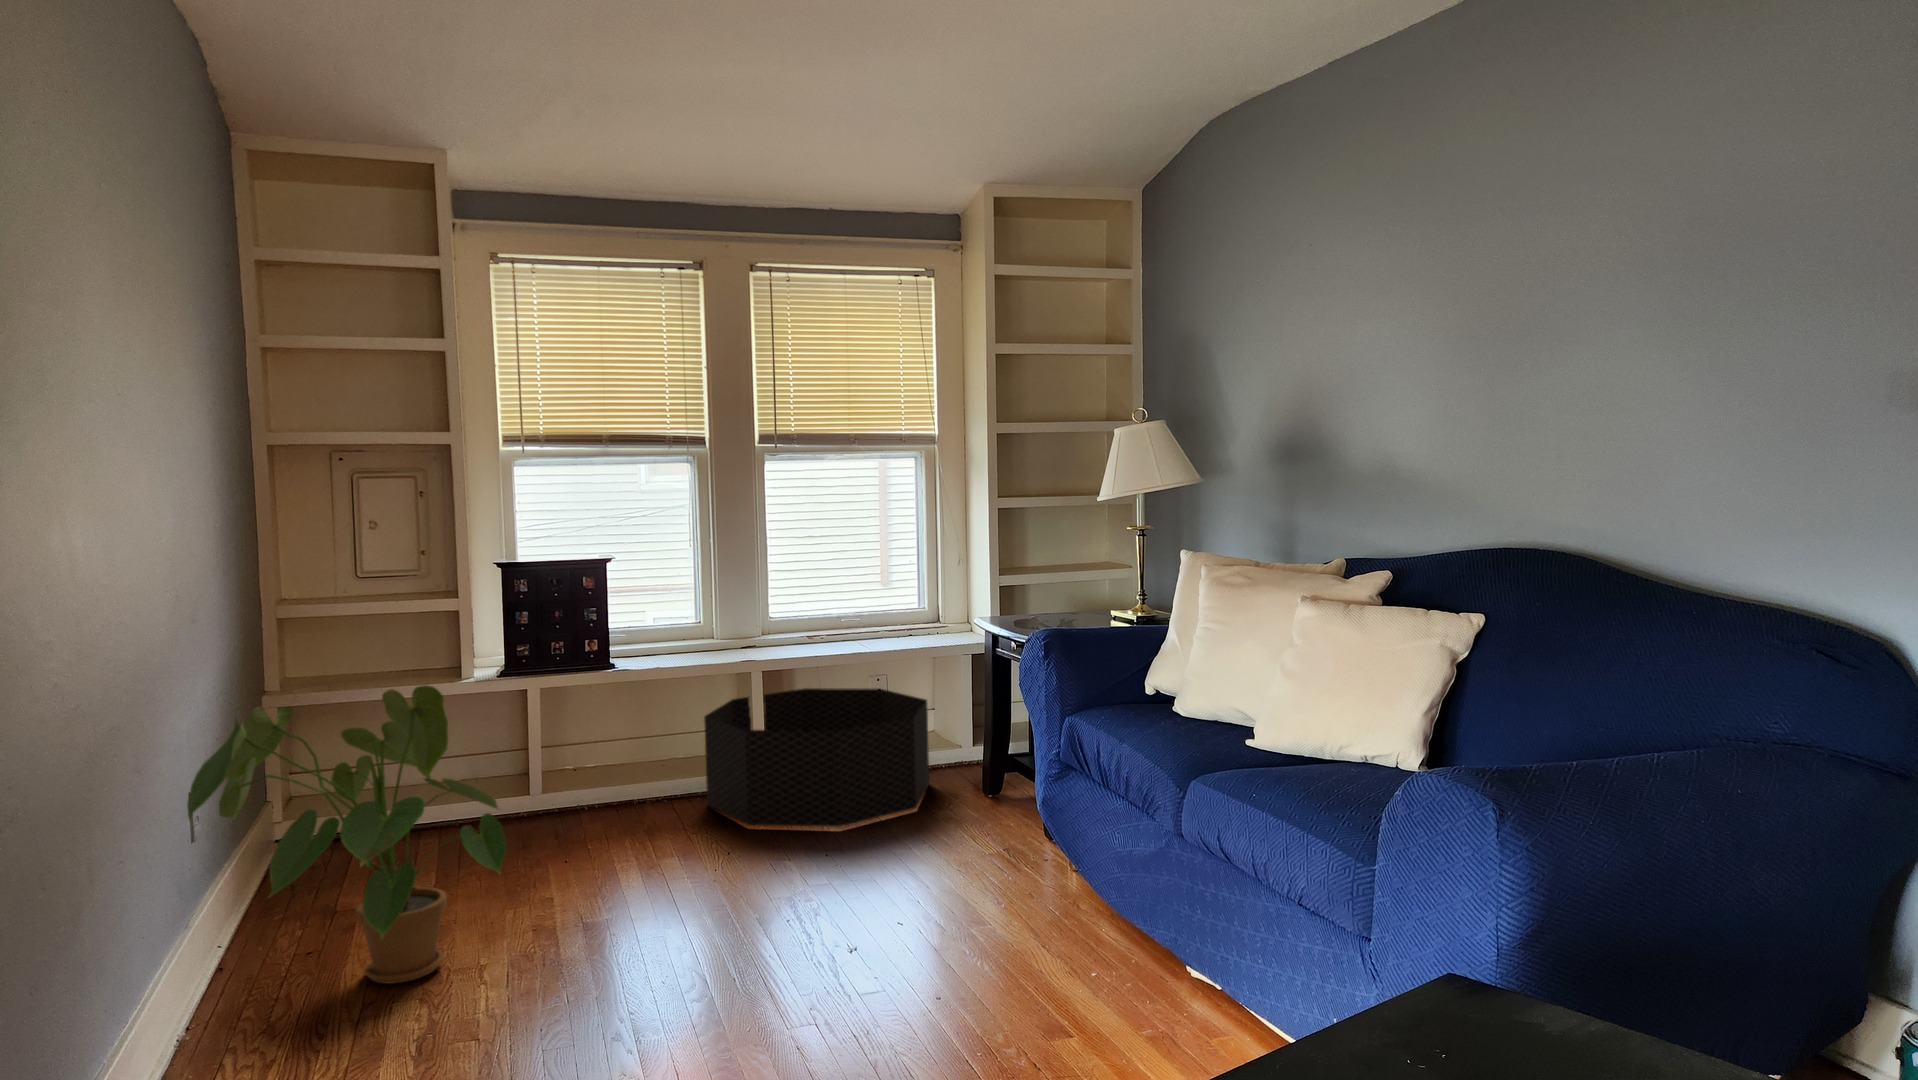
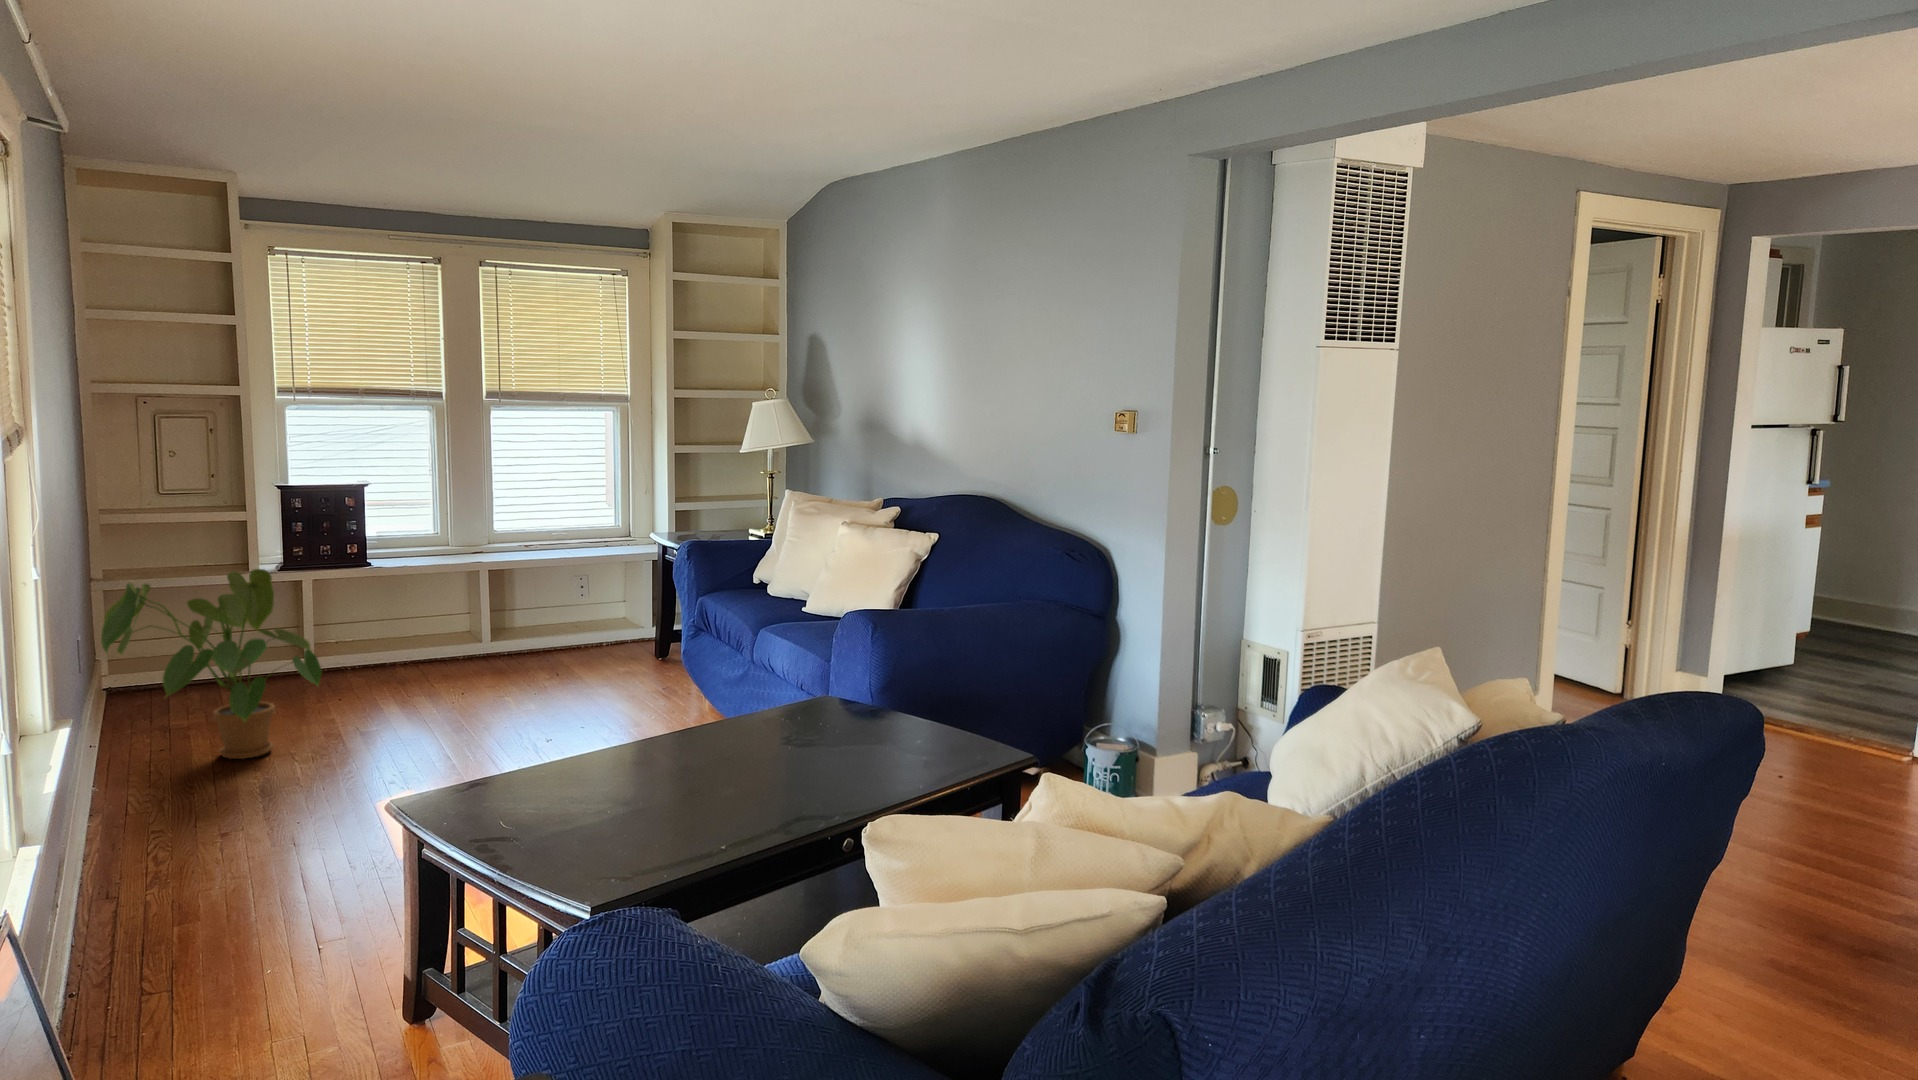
basket: present [704,688,929,827] -> none [444,584,616,676]

